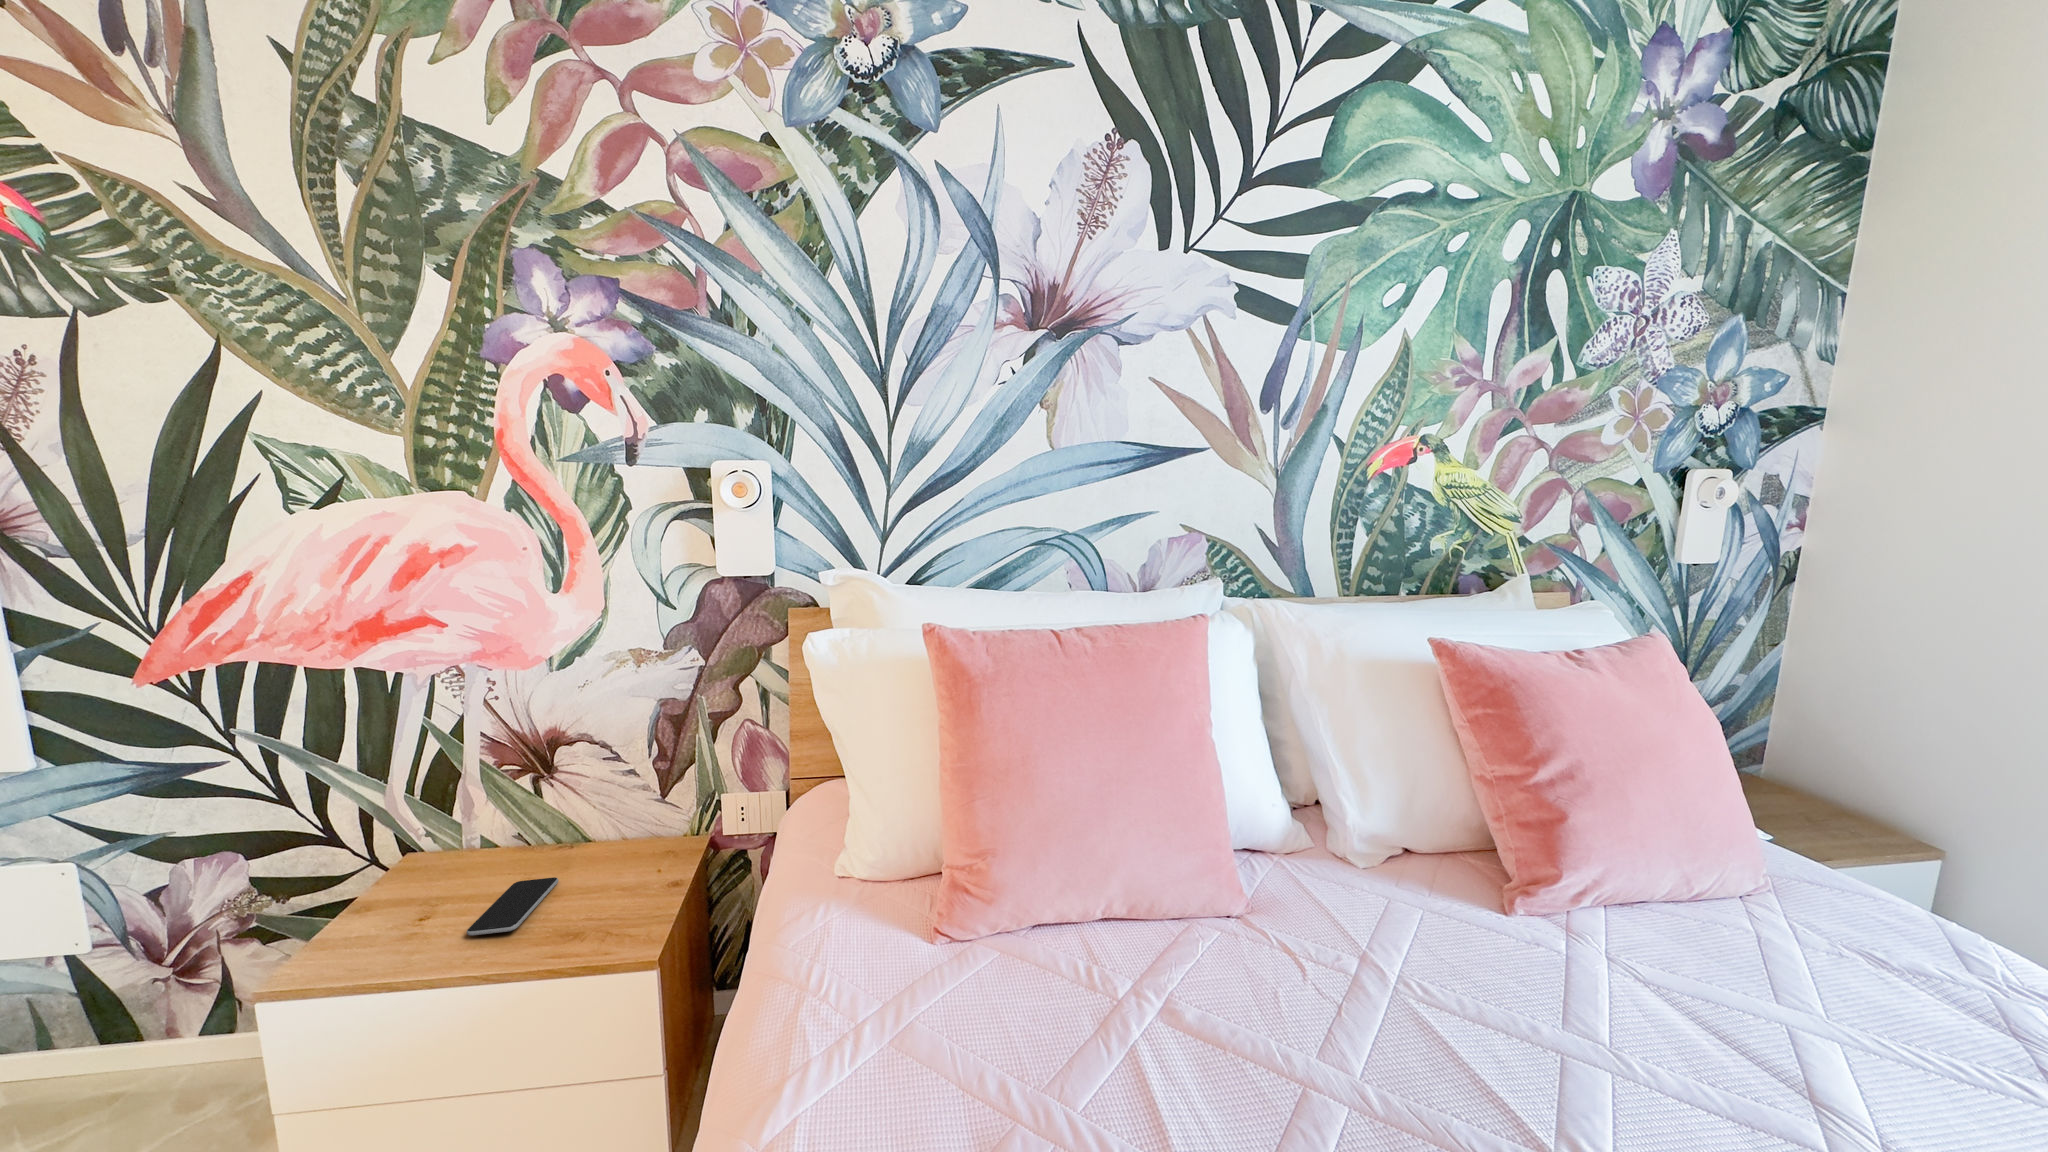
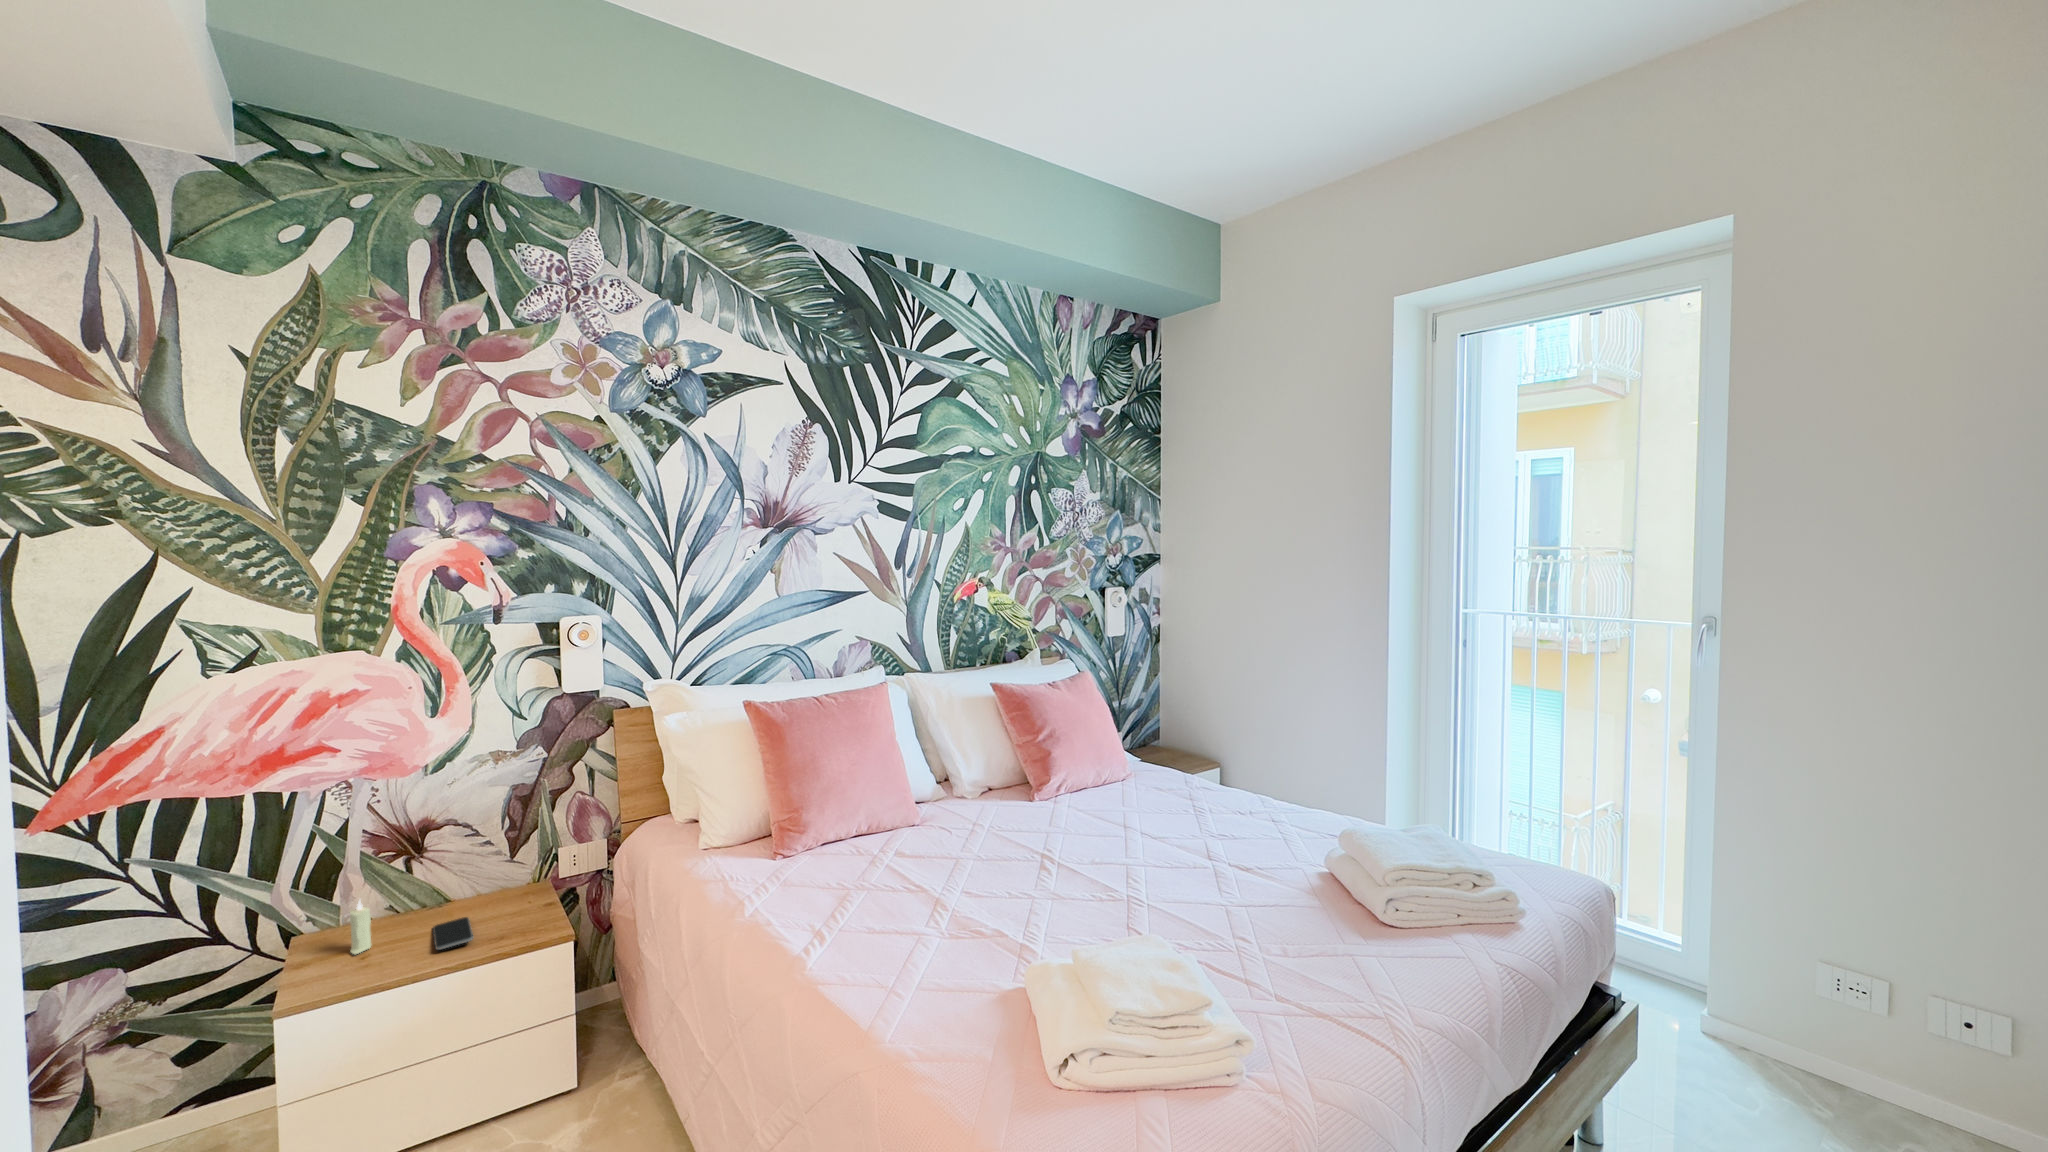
candle: none [393,834,429,910] -> present [350,900,371,954]

